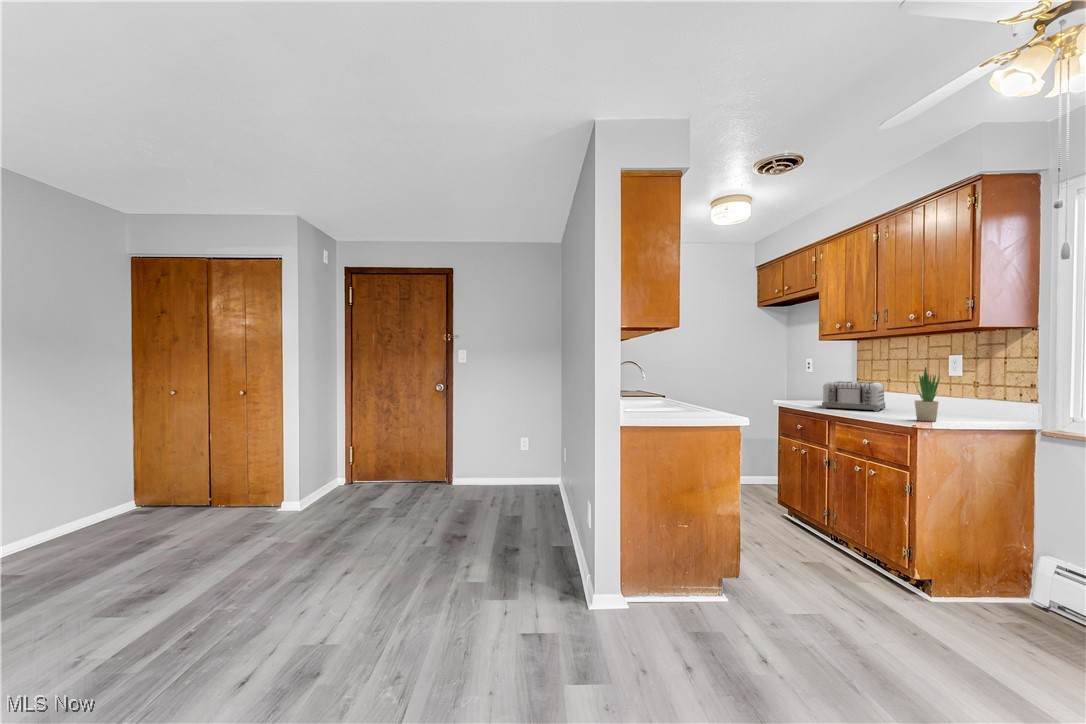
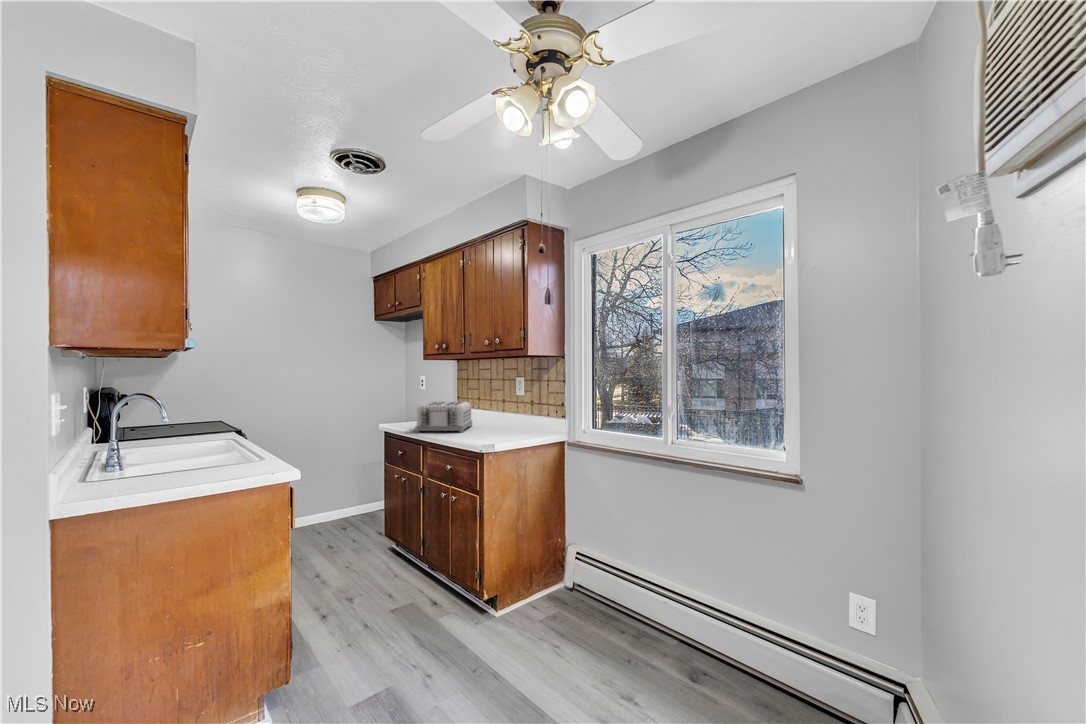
potted plant: present [914,367,940,421] -> none [482,392,502,444]

